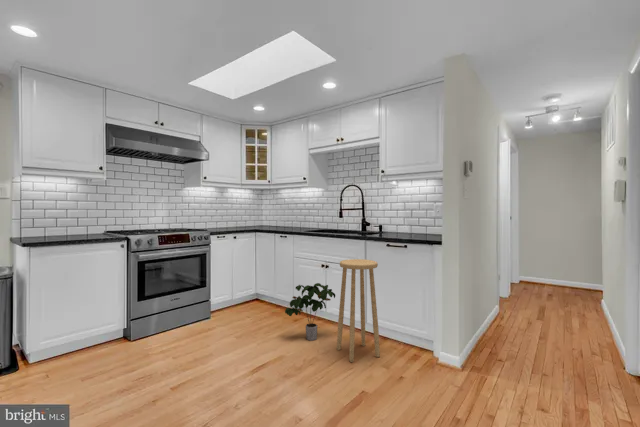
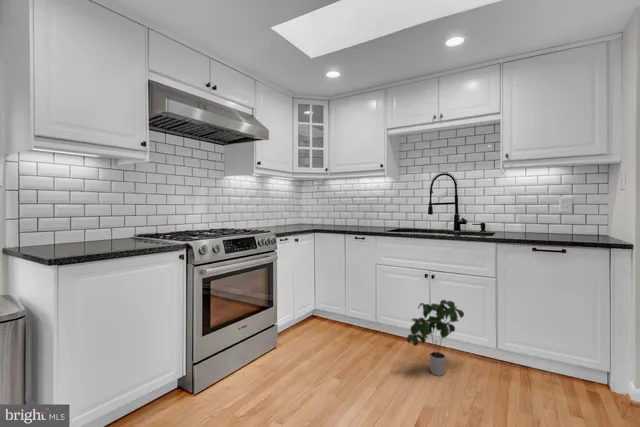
stool: present [337,259,380,362] -> none [487,269,555,413]

